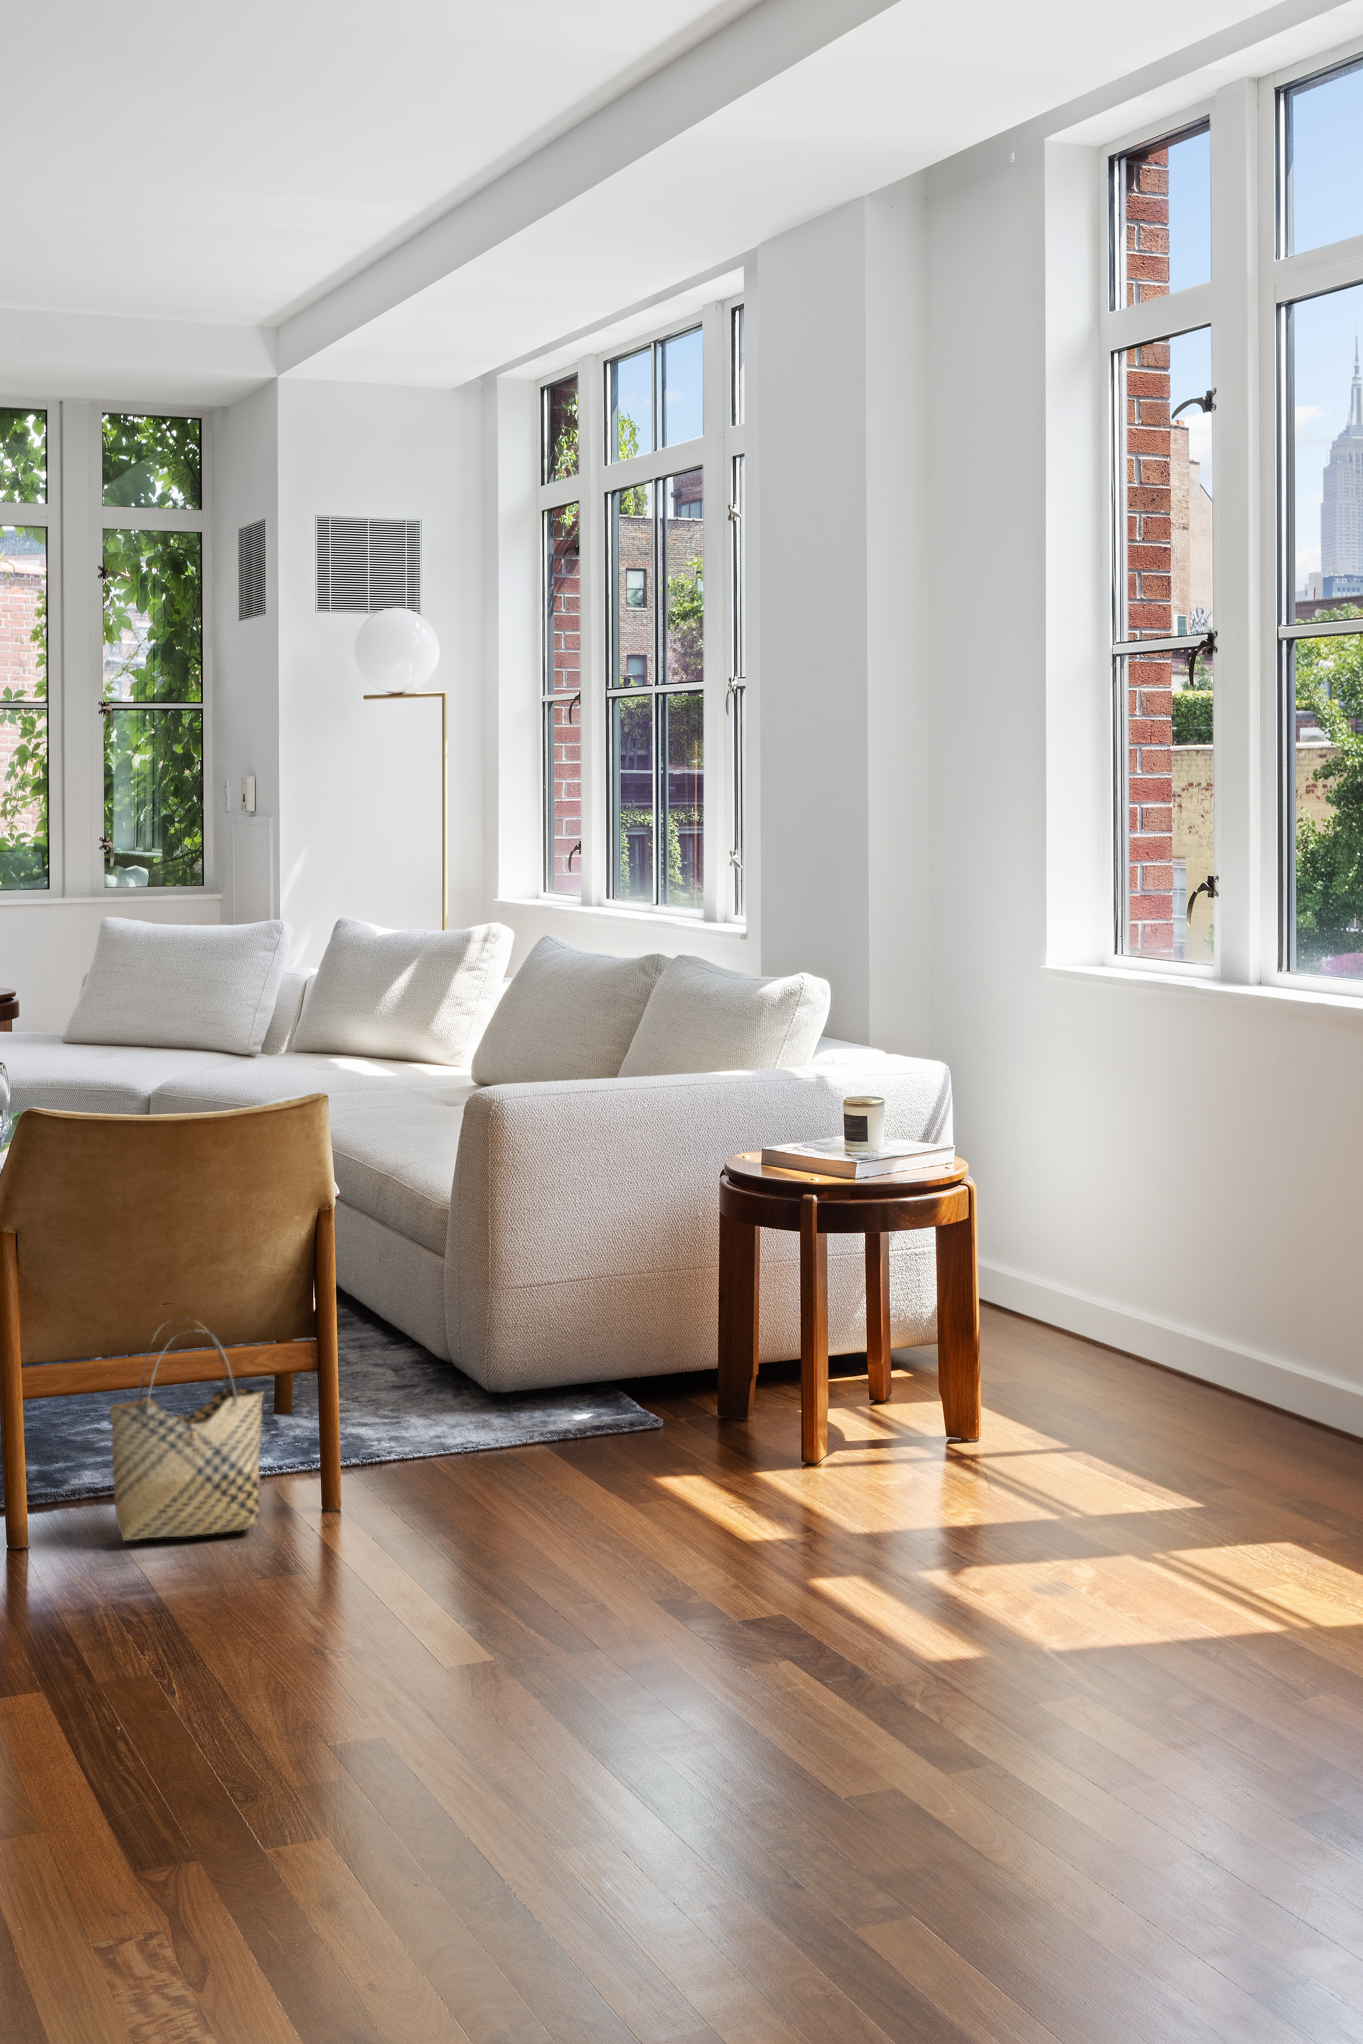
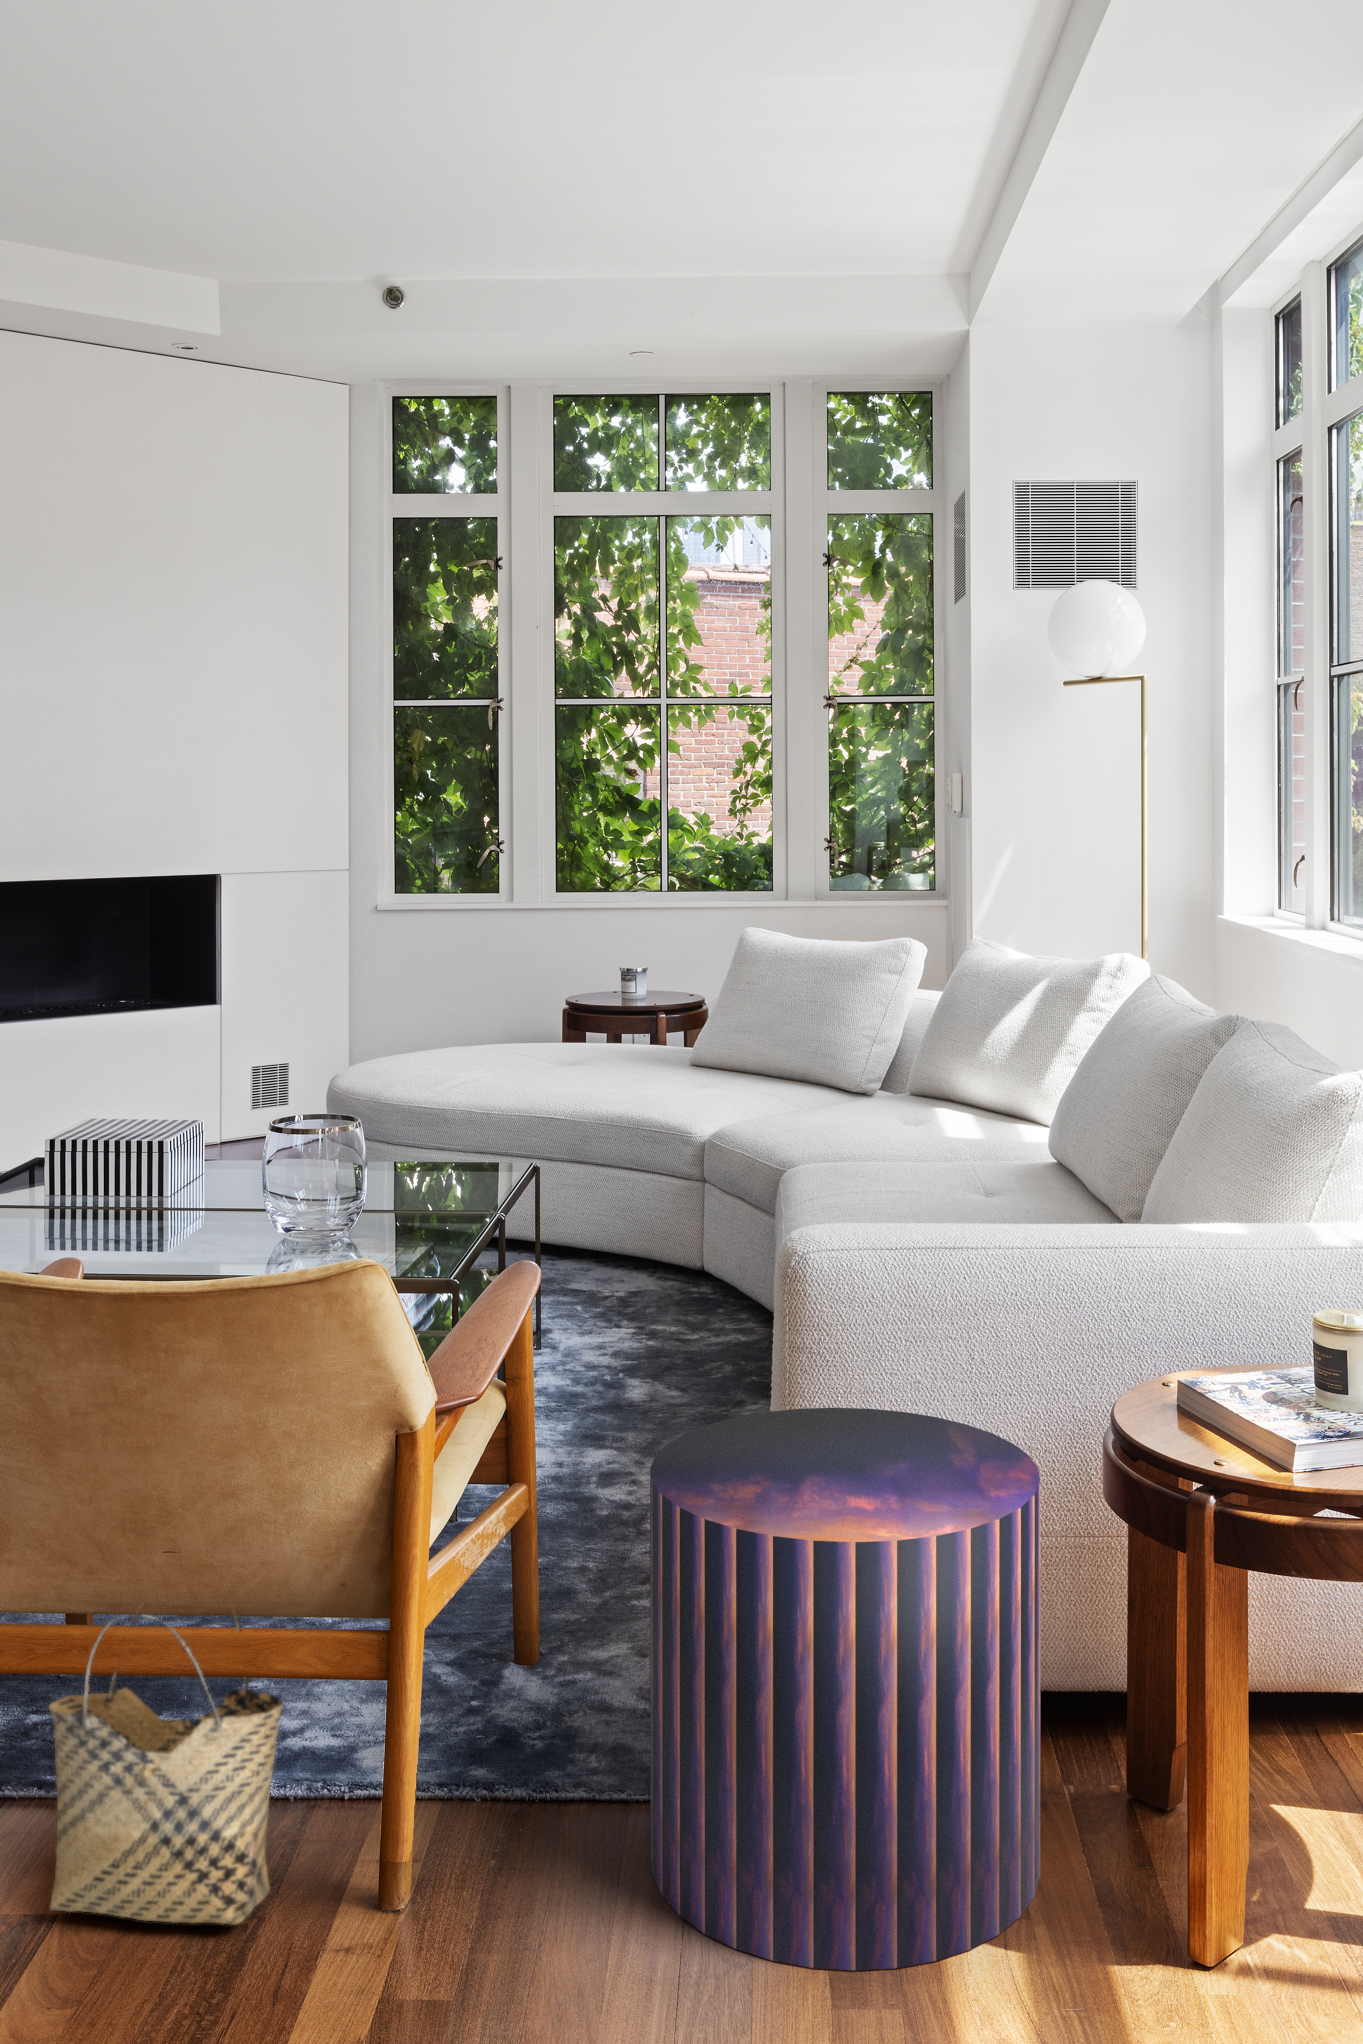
pouf: none [460,1192,705,1496] -> present [650,1408,1040,1971]

